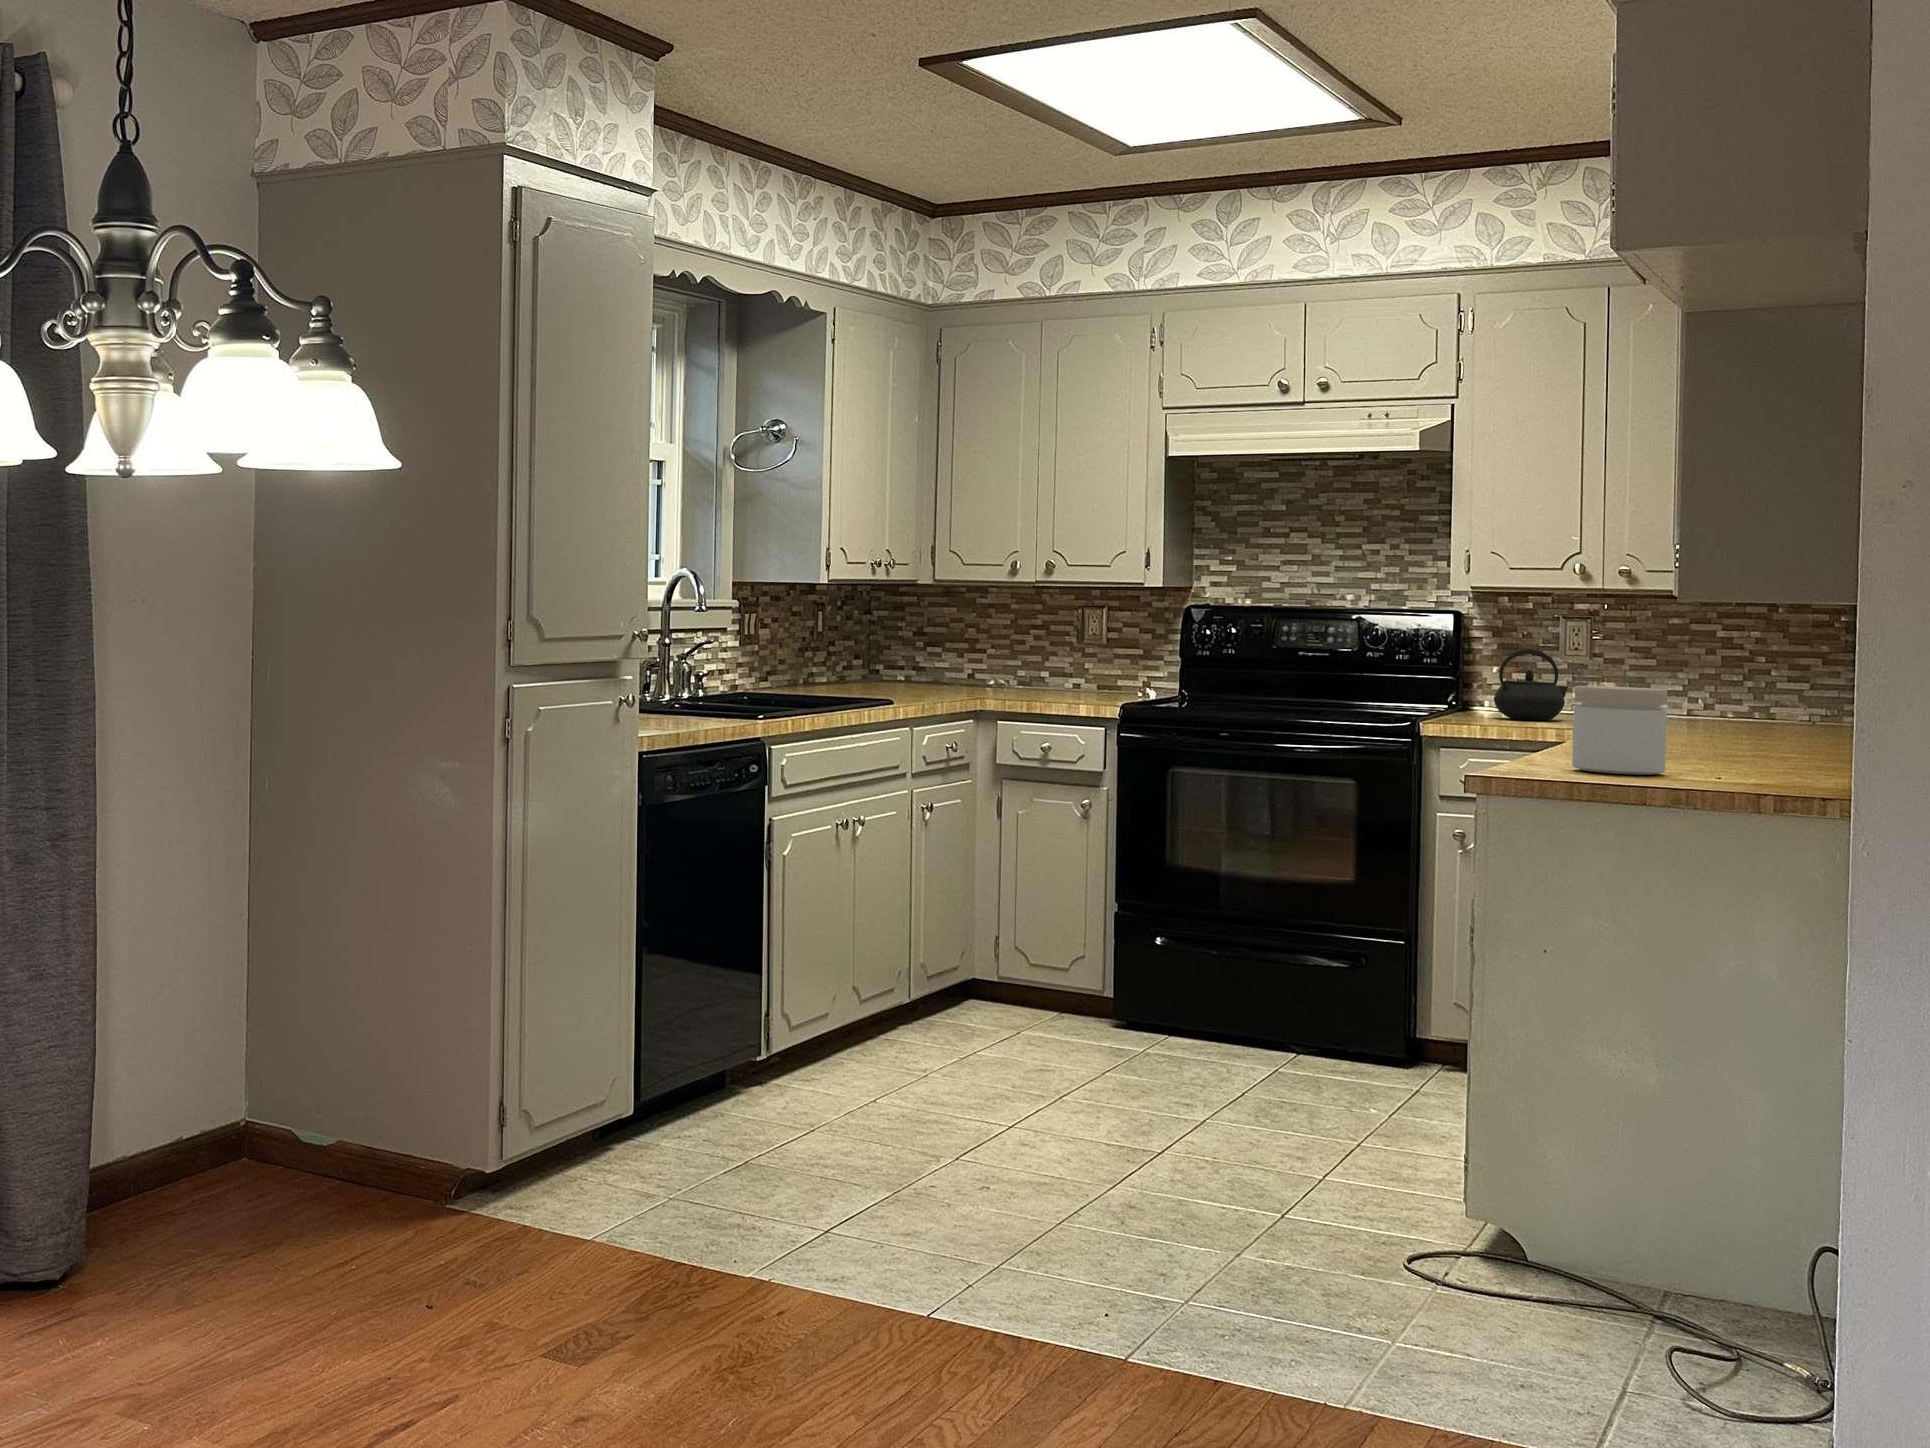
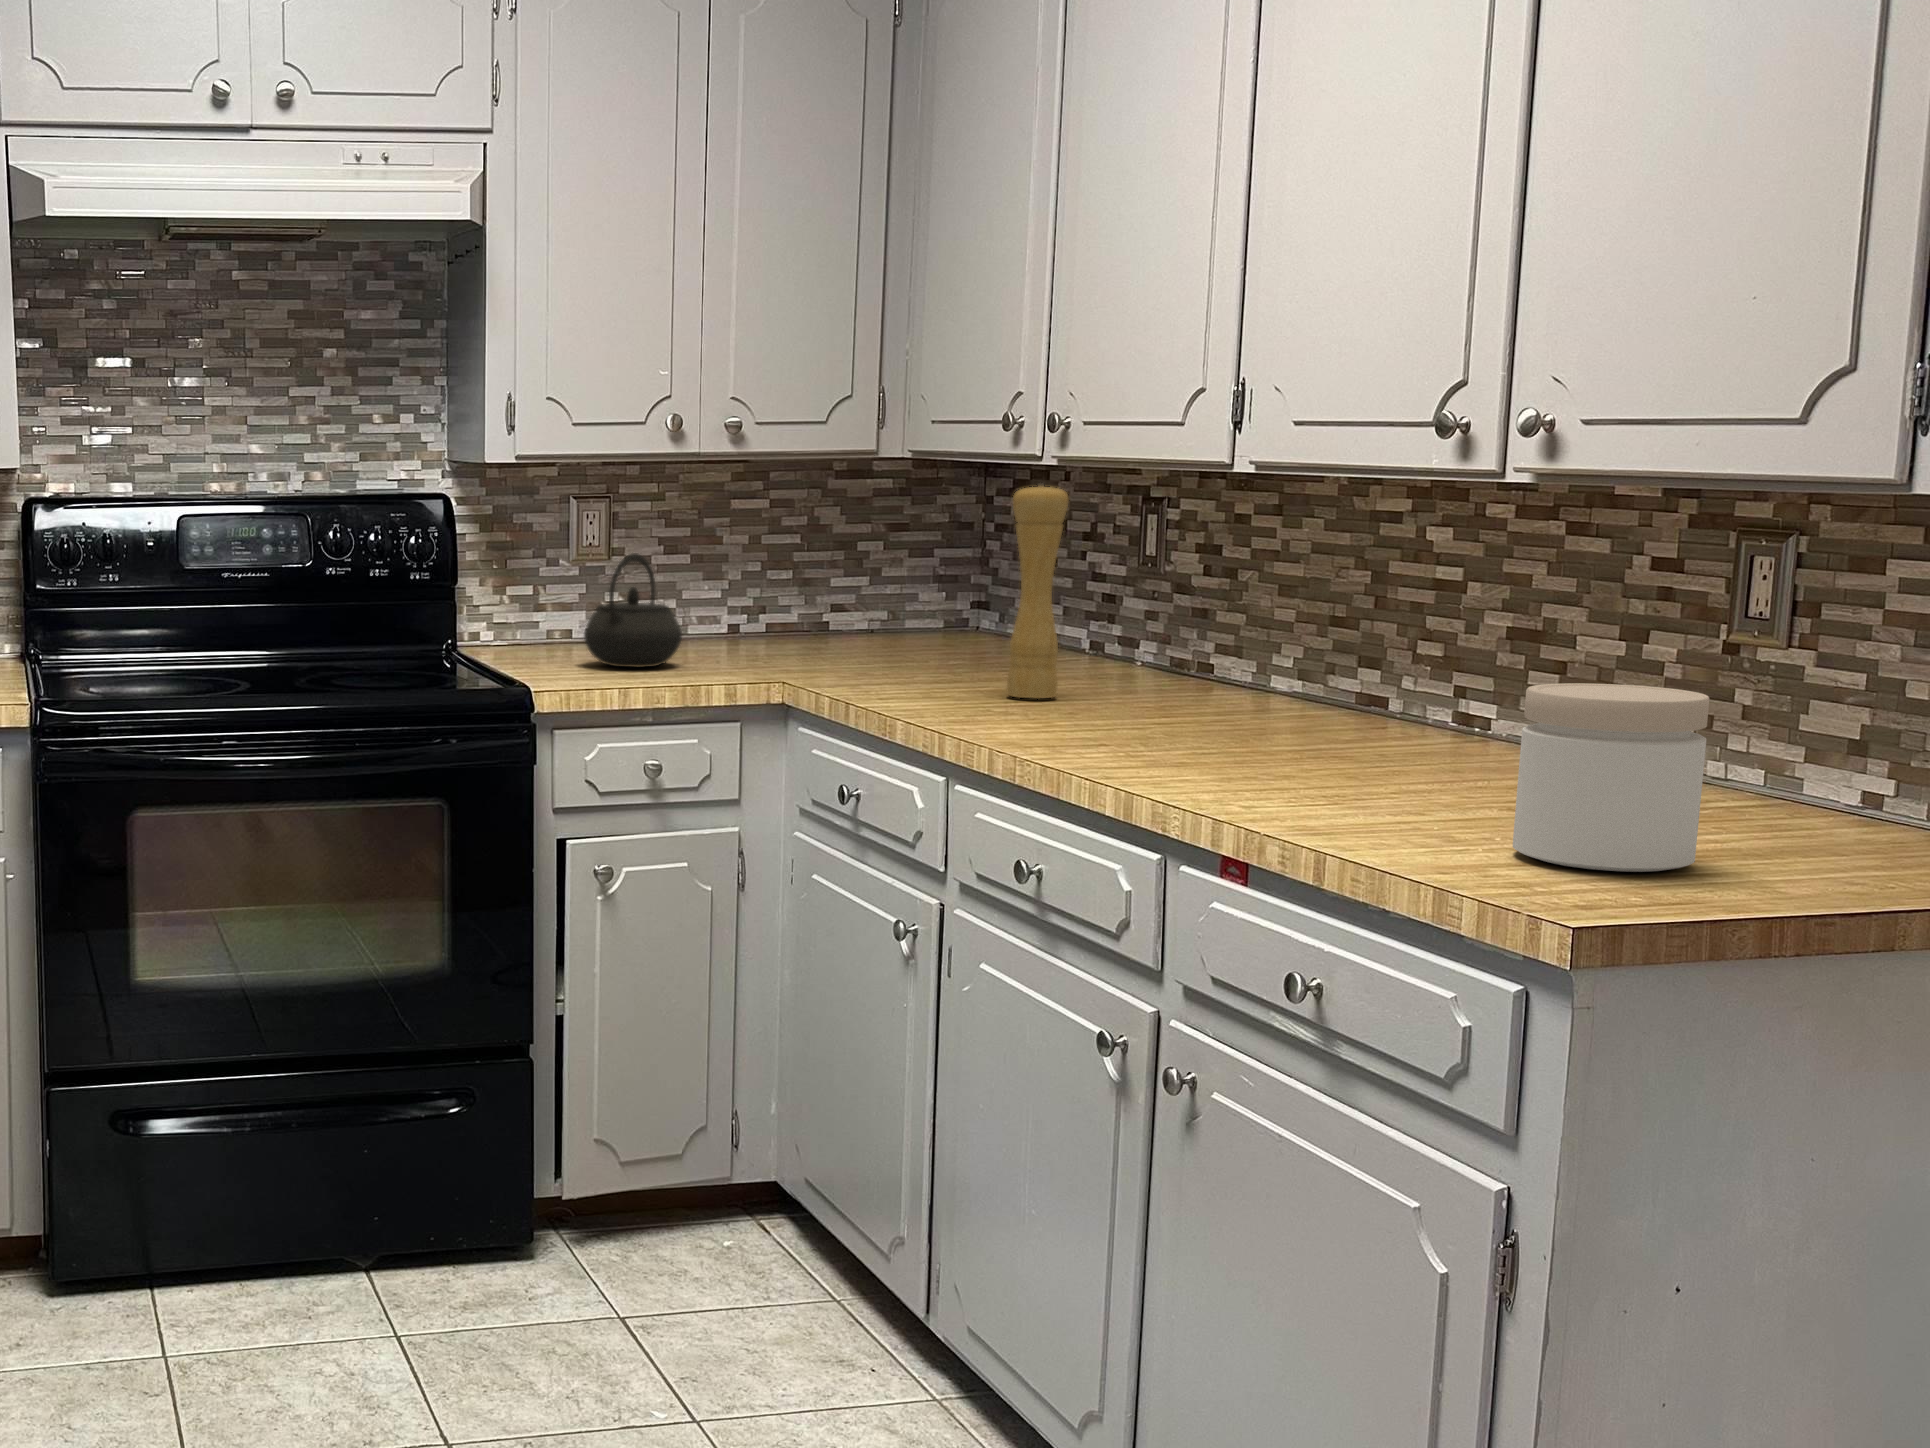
pepper mill: none [1691,605,1734,741] -> present [1007,483,1068,698]

